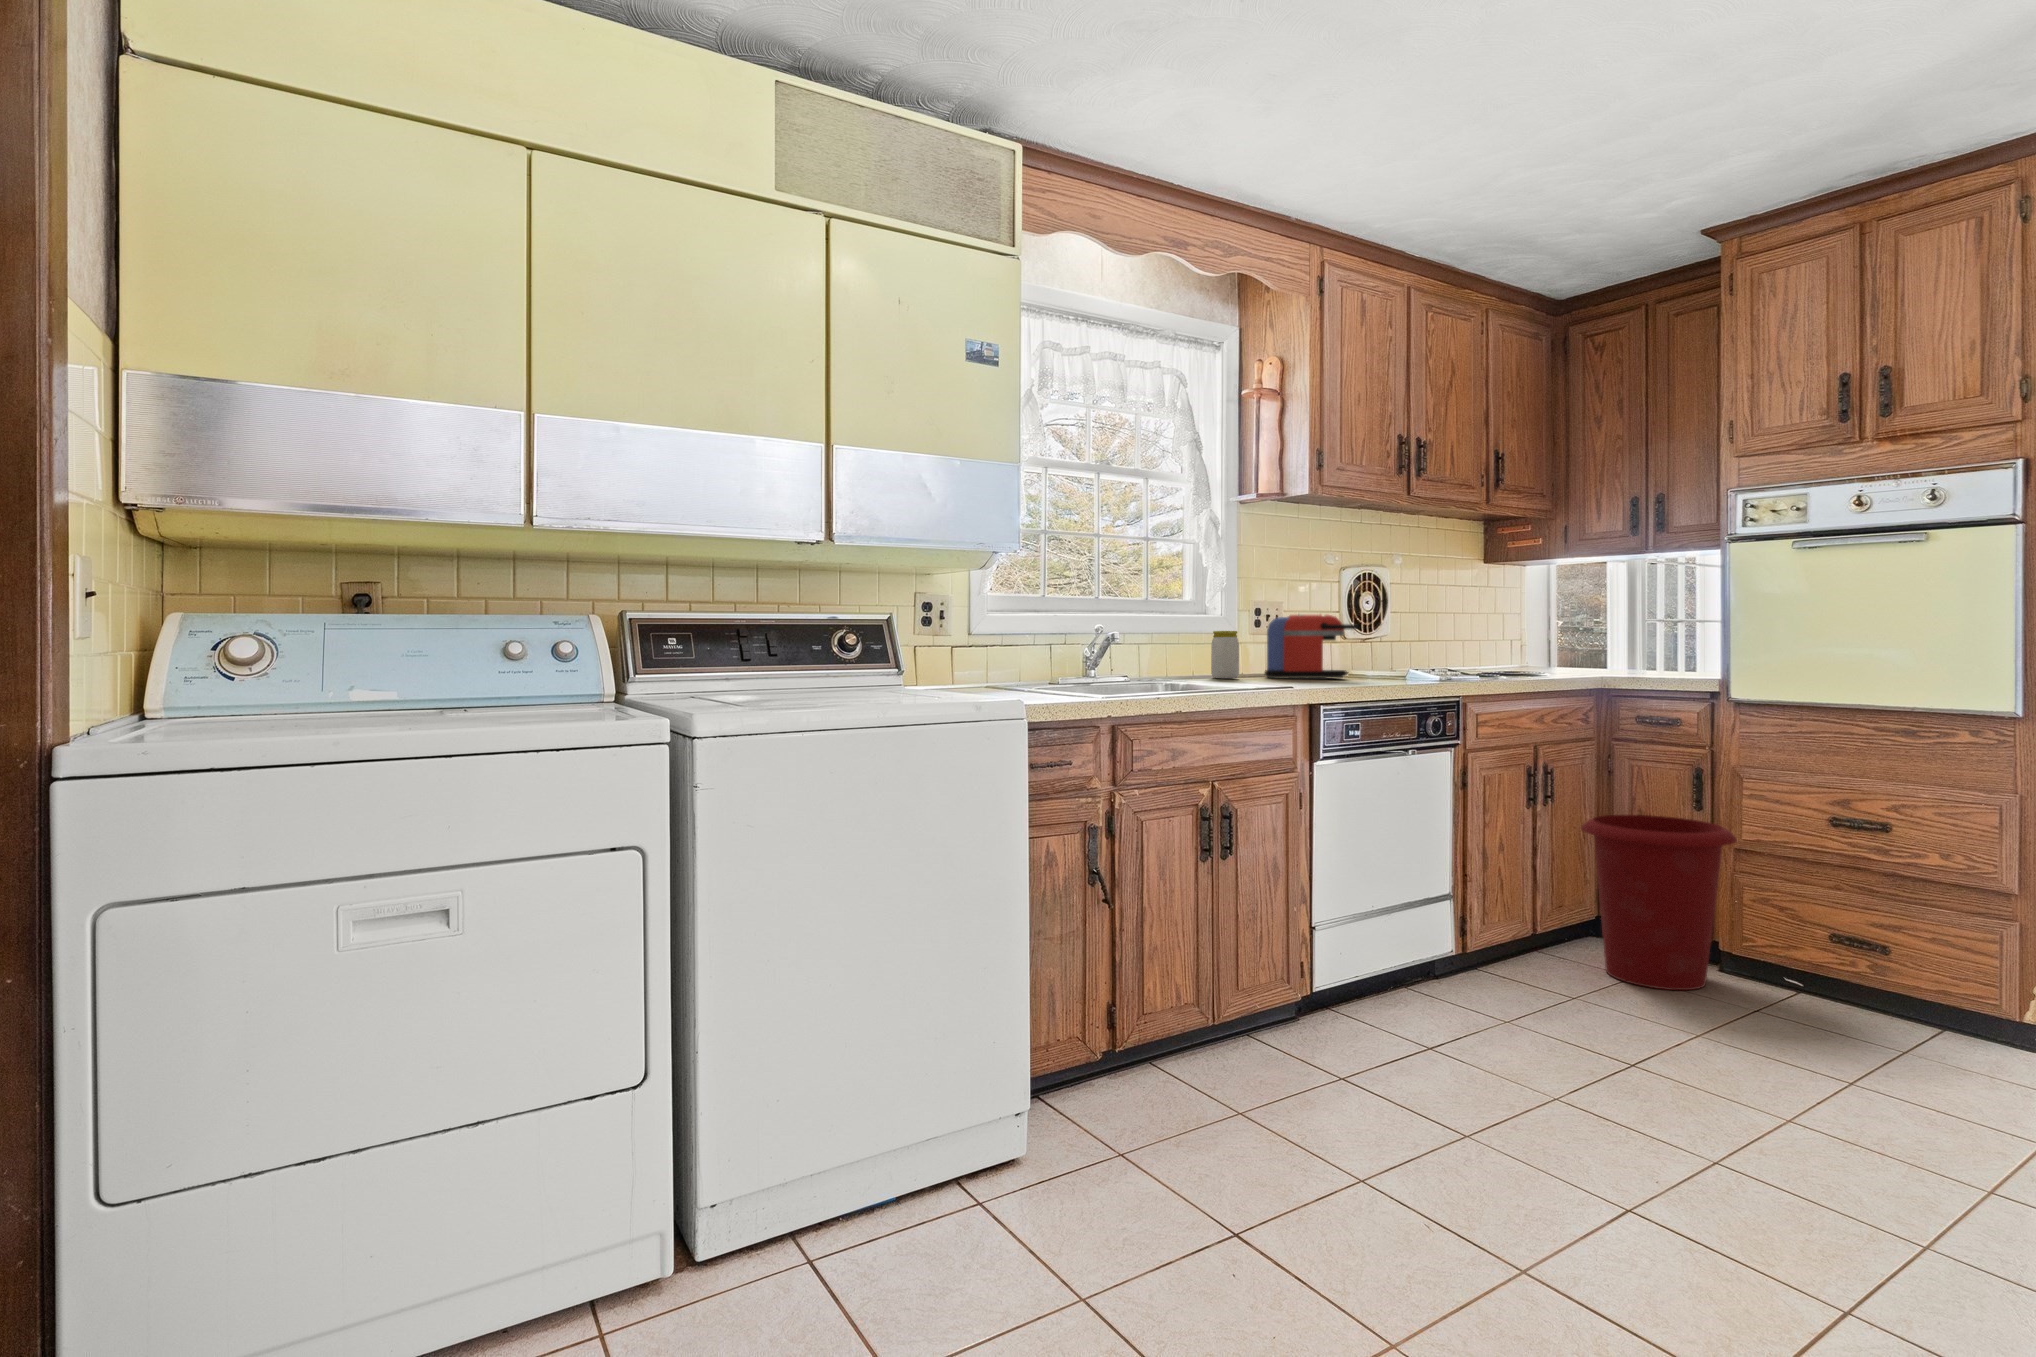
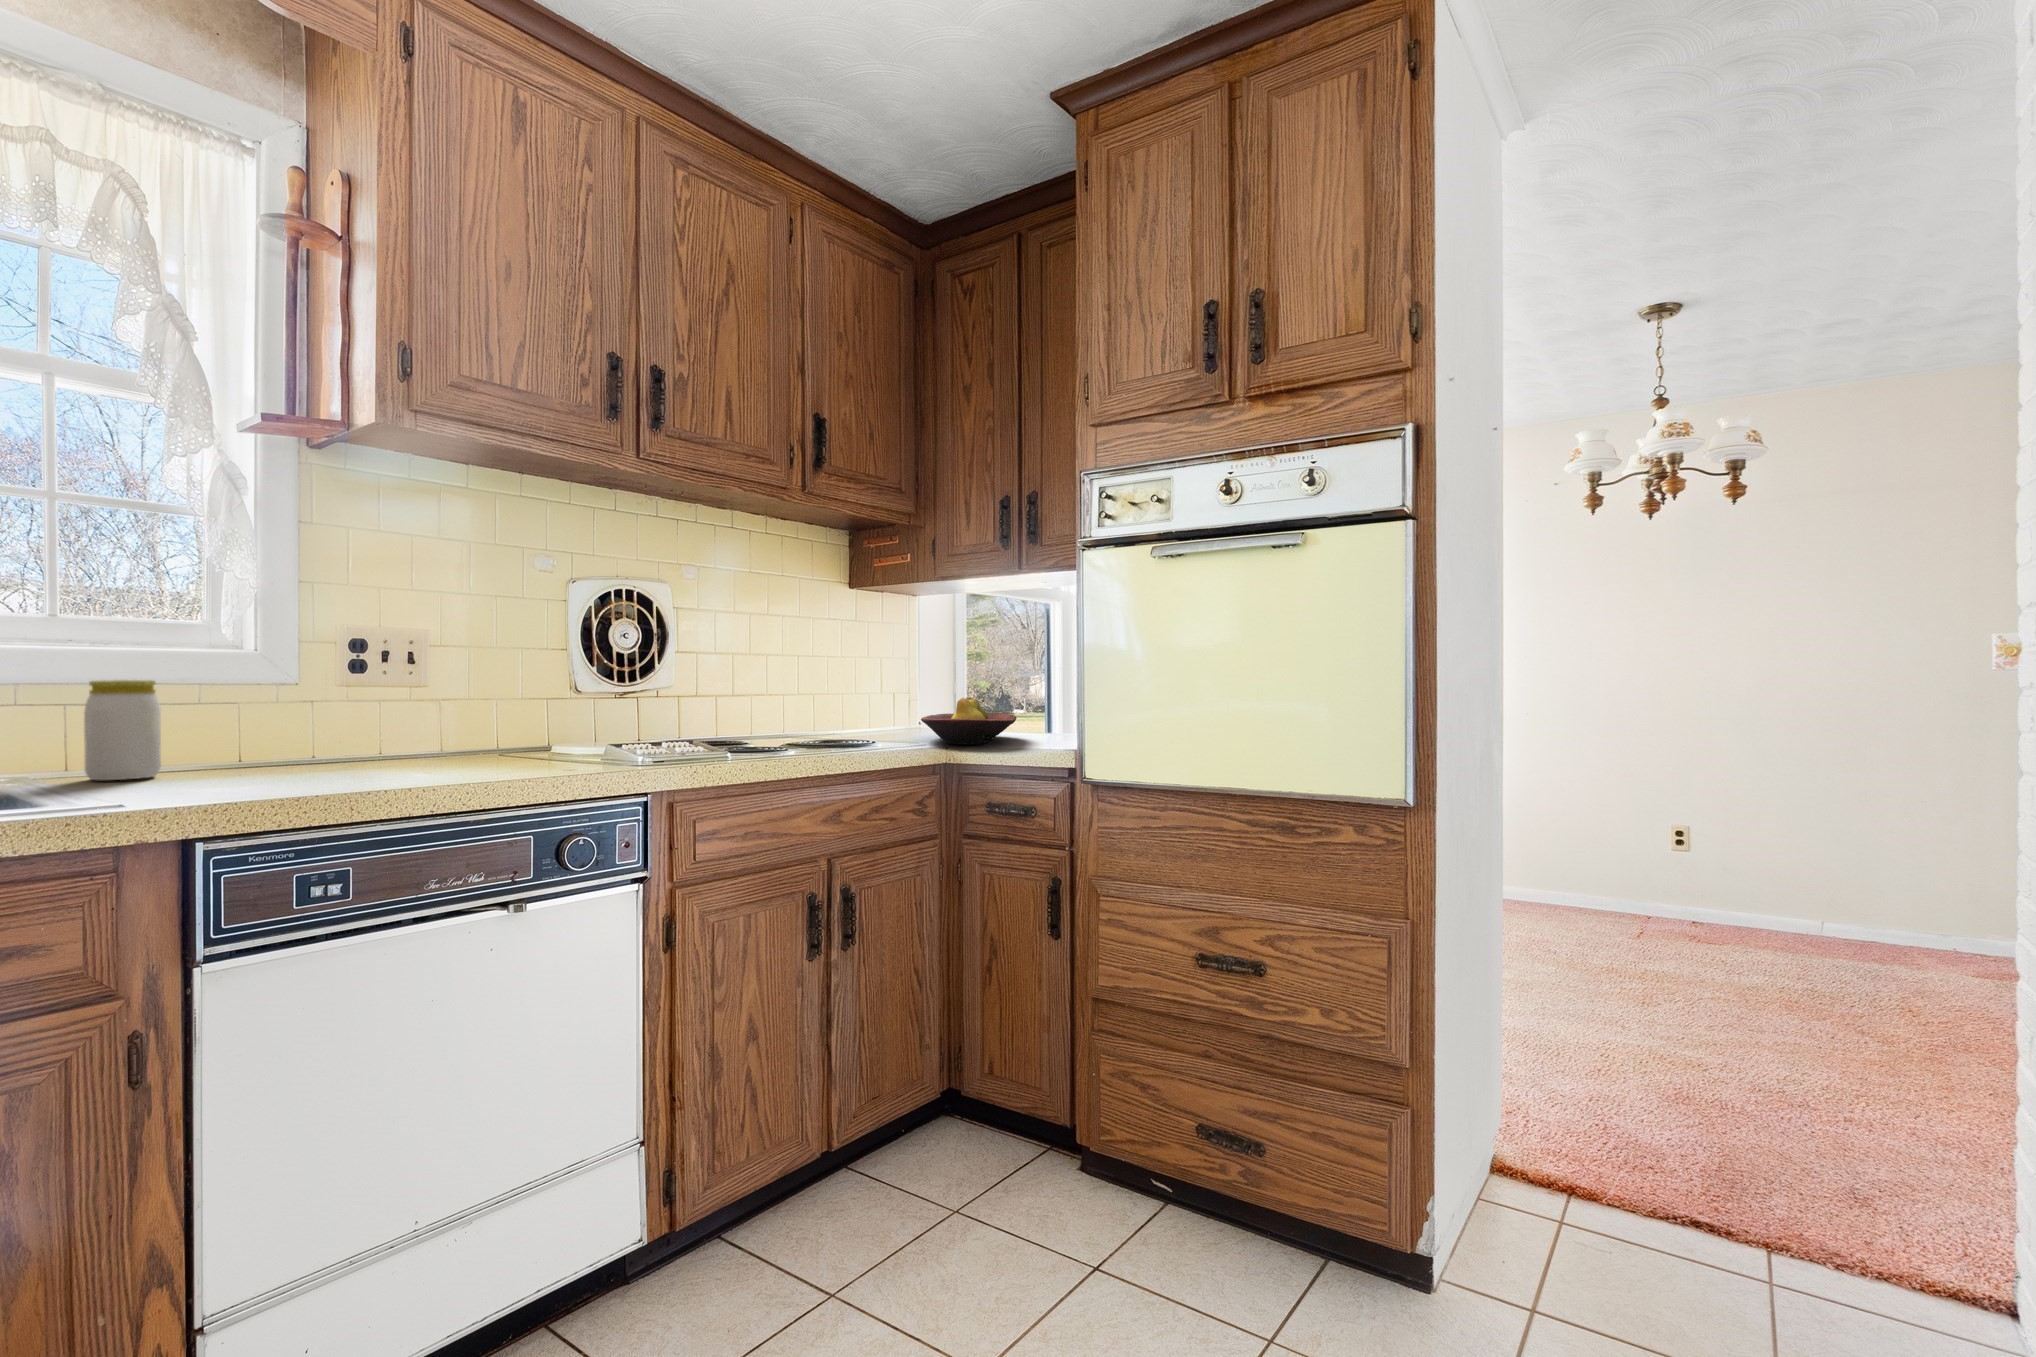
coffee maker: present [1265,615,1358,678] -> none [257,647,460,772]
fruit bowl: none [1583,648,1661,679] -> present [921,697,1016,744]
waste bin: present [1581,815,1737,990] -> none [879,949,1085,1250]

